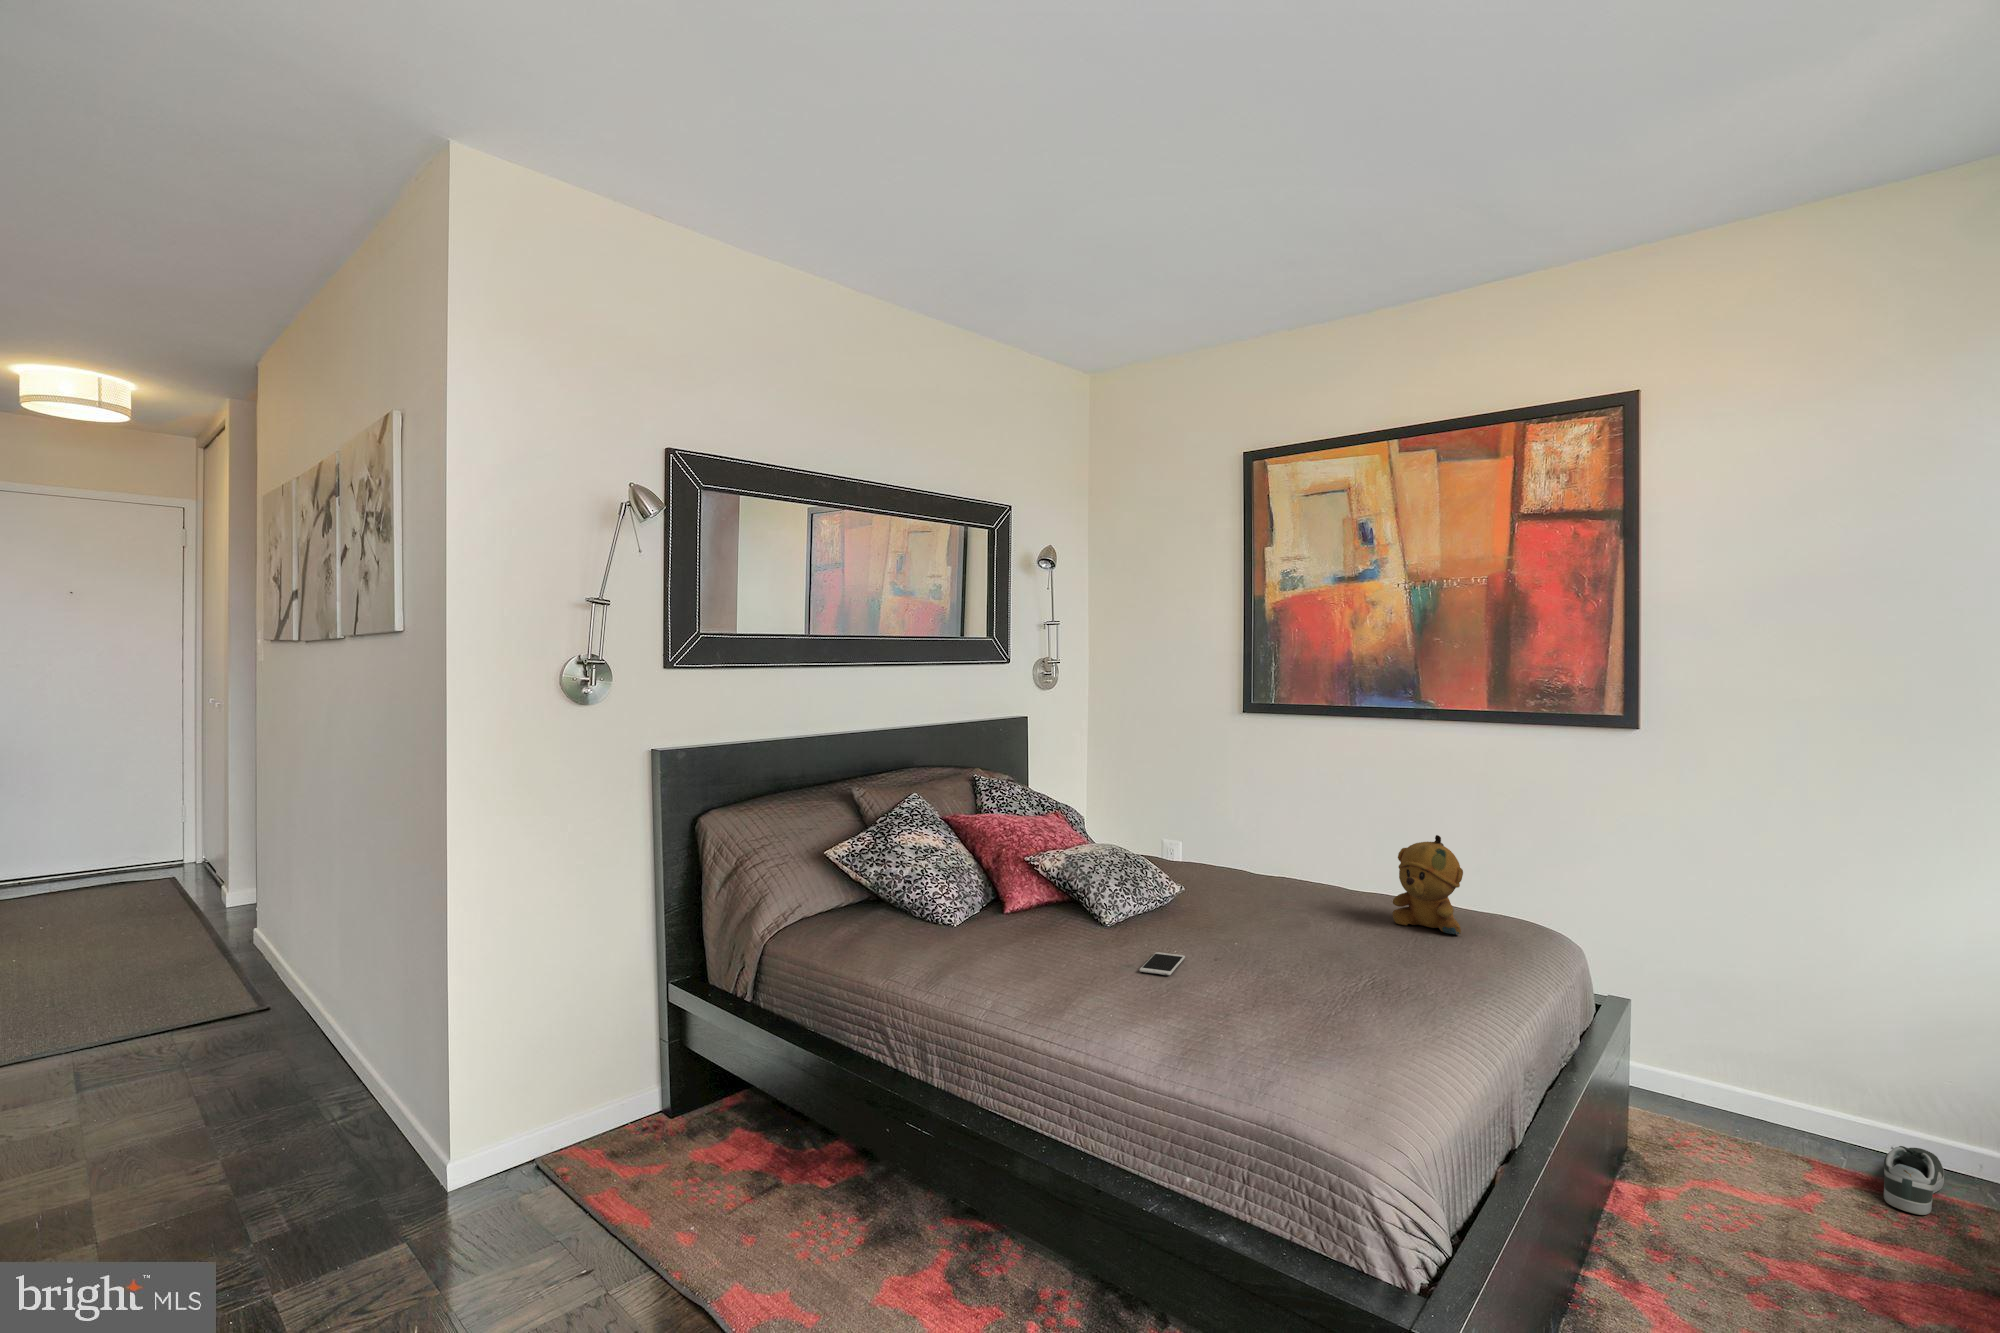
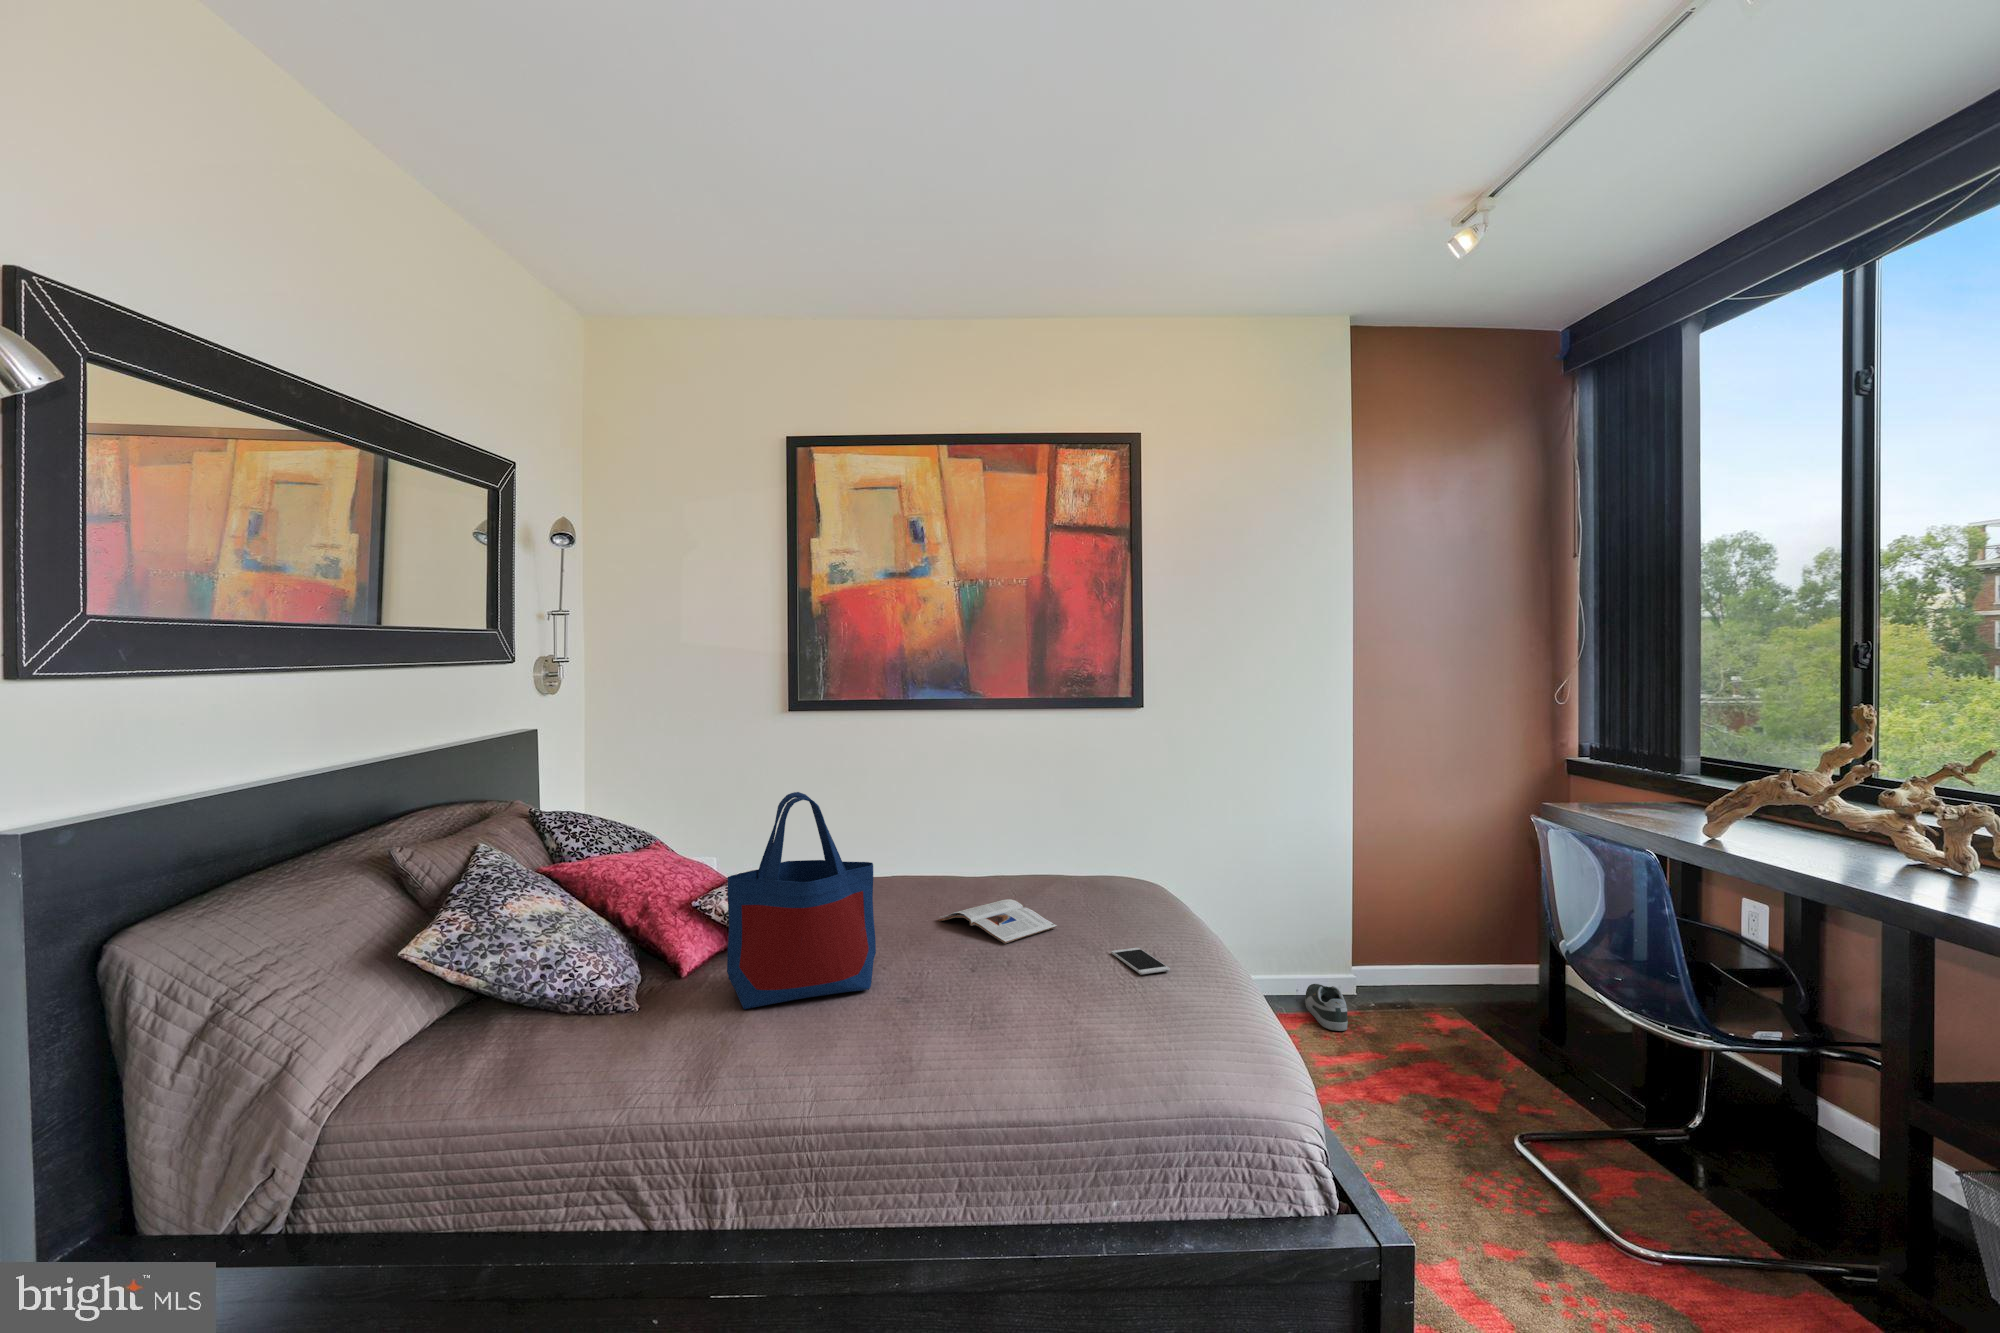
tote bag: none [1014,781,1126,947] -> present [727,792,876,1009]
stuffed bear: present [1393,835,1463,934] -> none [1057,807,1121,896]
magazine: none [1241,912,1339,944] -> present [939,899,1057,943]
smartphone: present [1139,952,1185,975] -> present [1111,948,1170,975]

